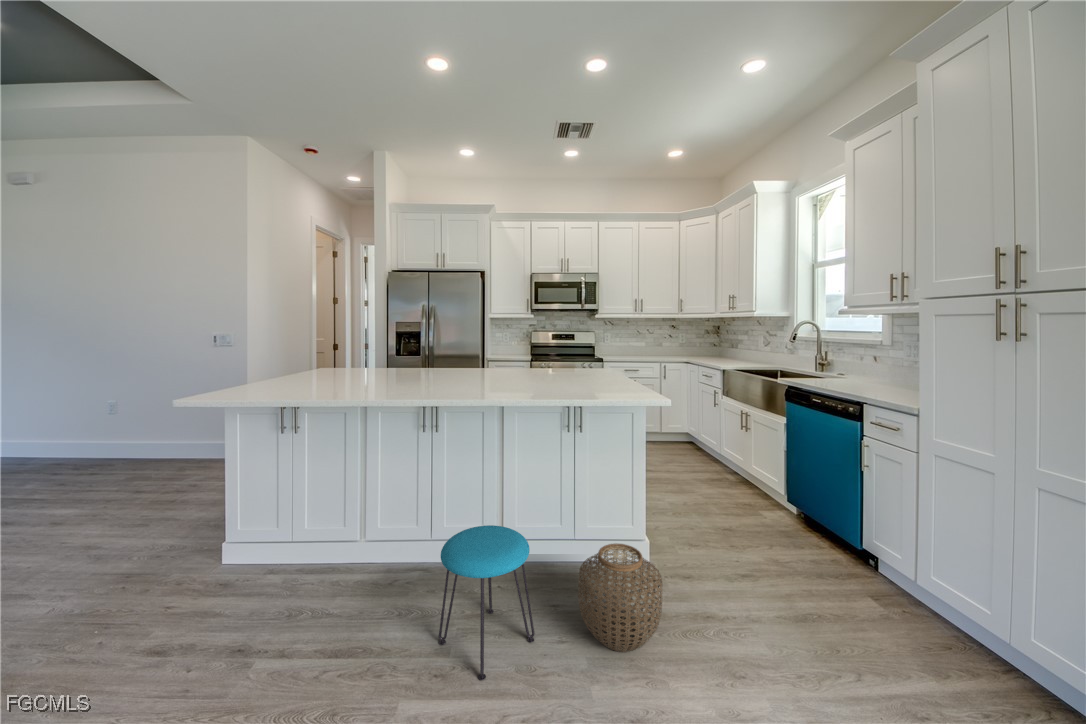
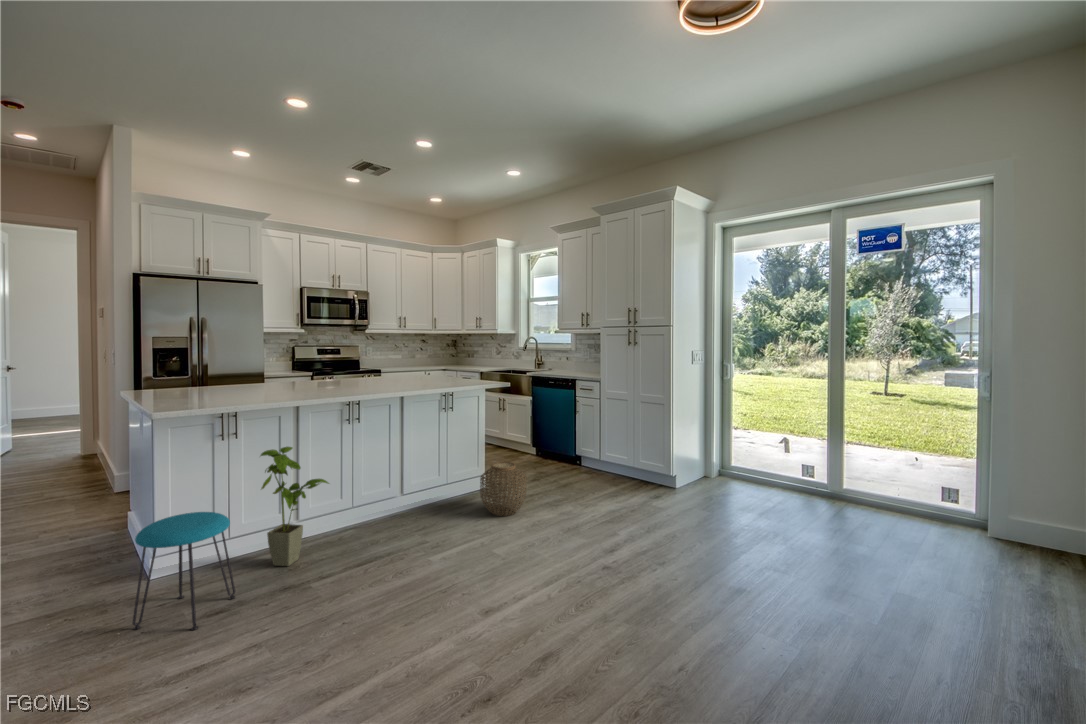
house plant: none [243,468,337,618] -> present [261,447,329,566]
stool: present [439,525,535,680] -> present [133,512,235,630]

